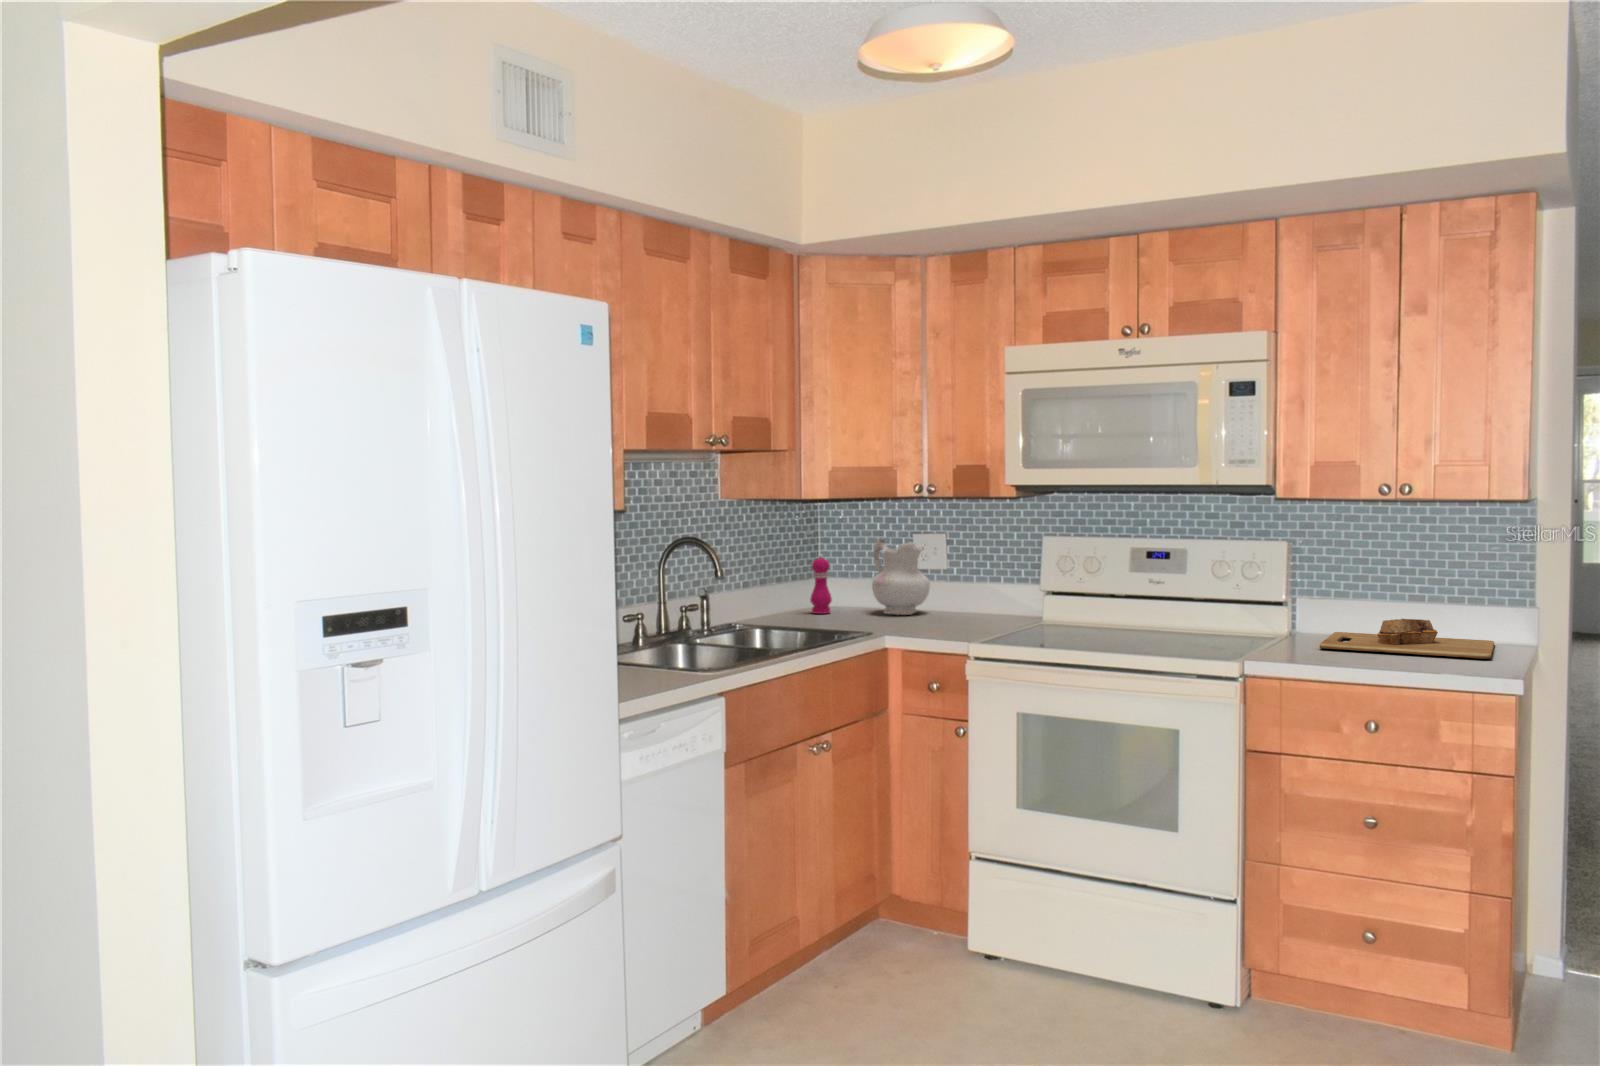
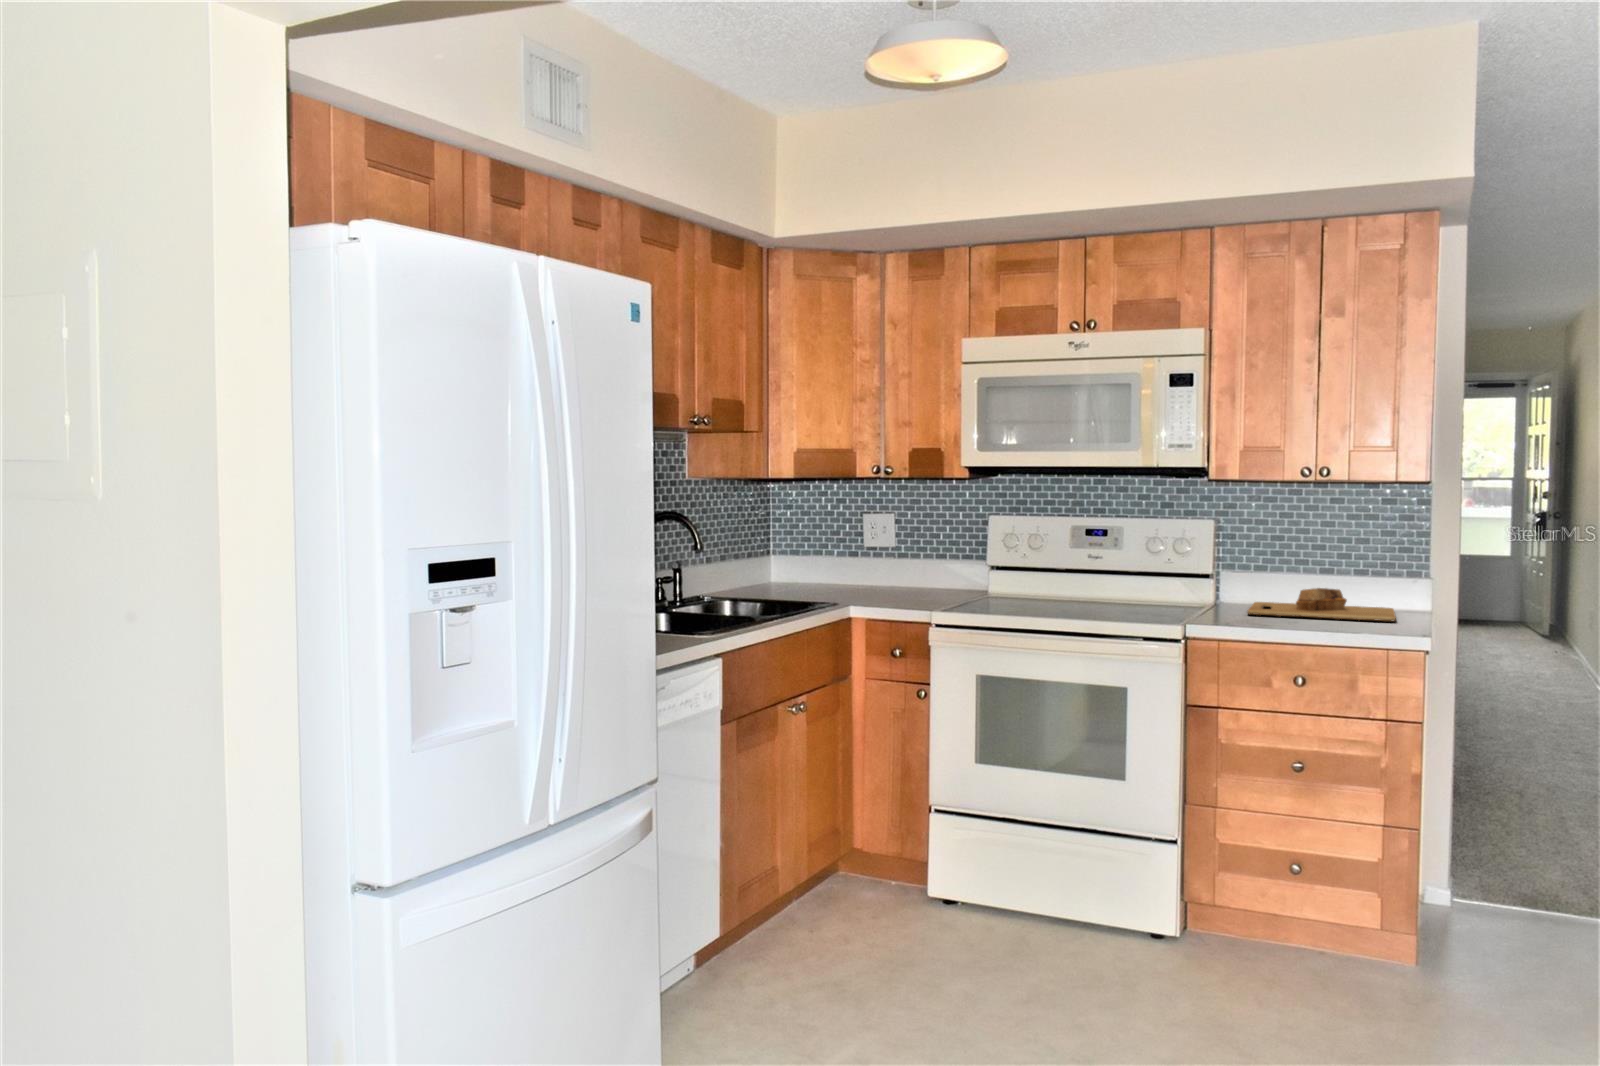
ceramic pitcher: present [872,539,930,615] -> none [826,517,880,590]
pepper mill: present [810,554,832,614] -> none [767,532,787,589]

